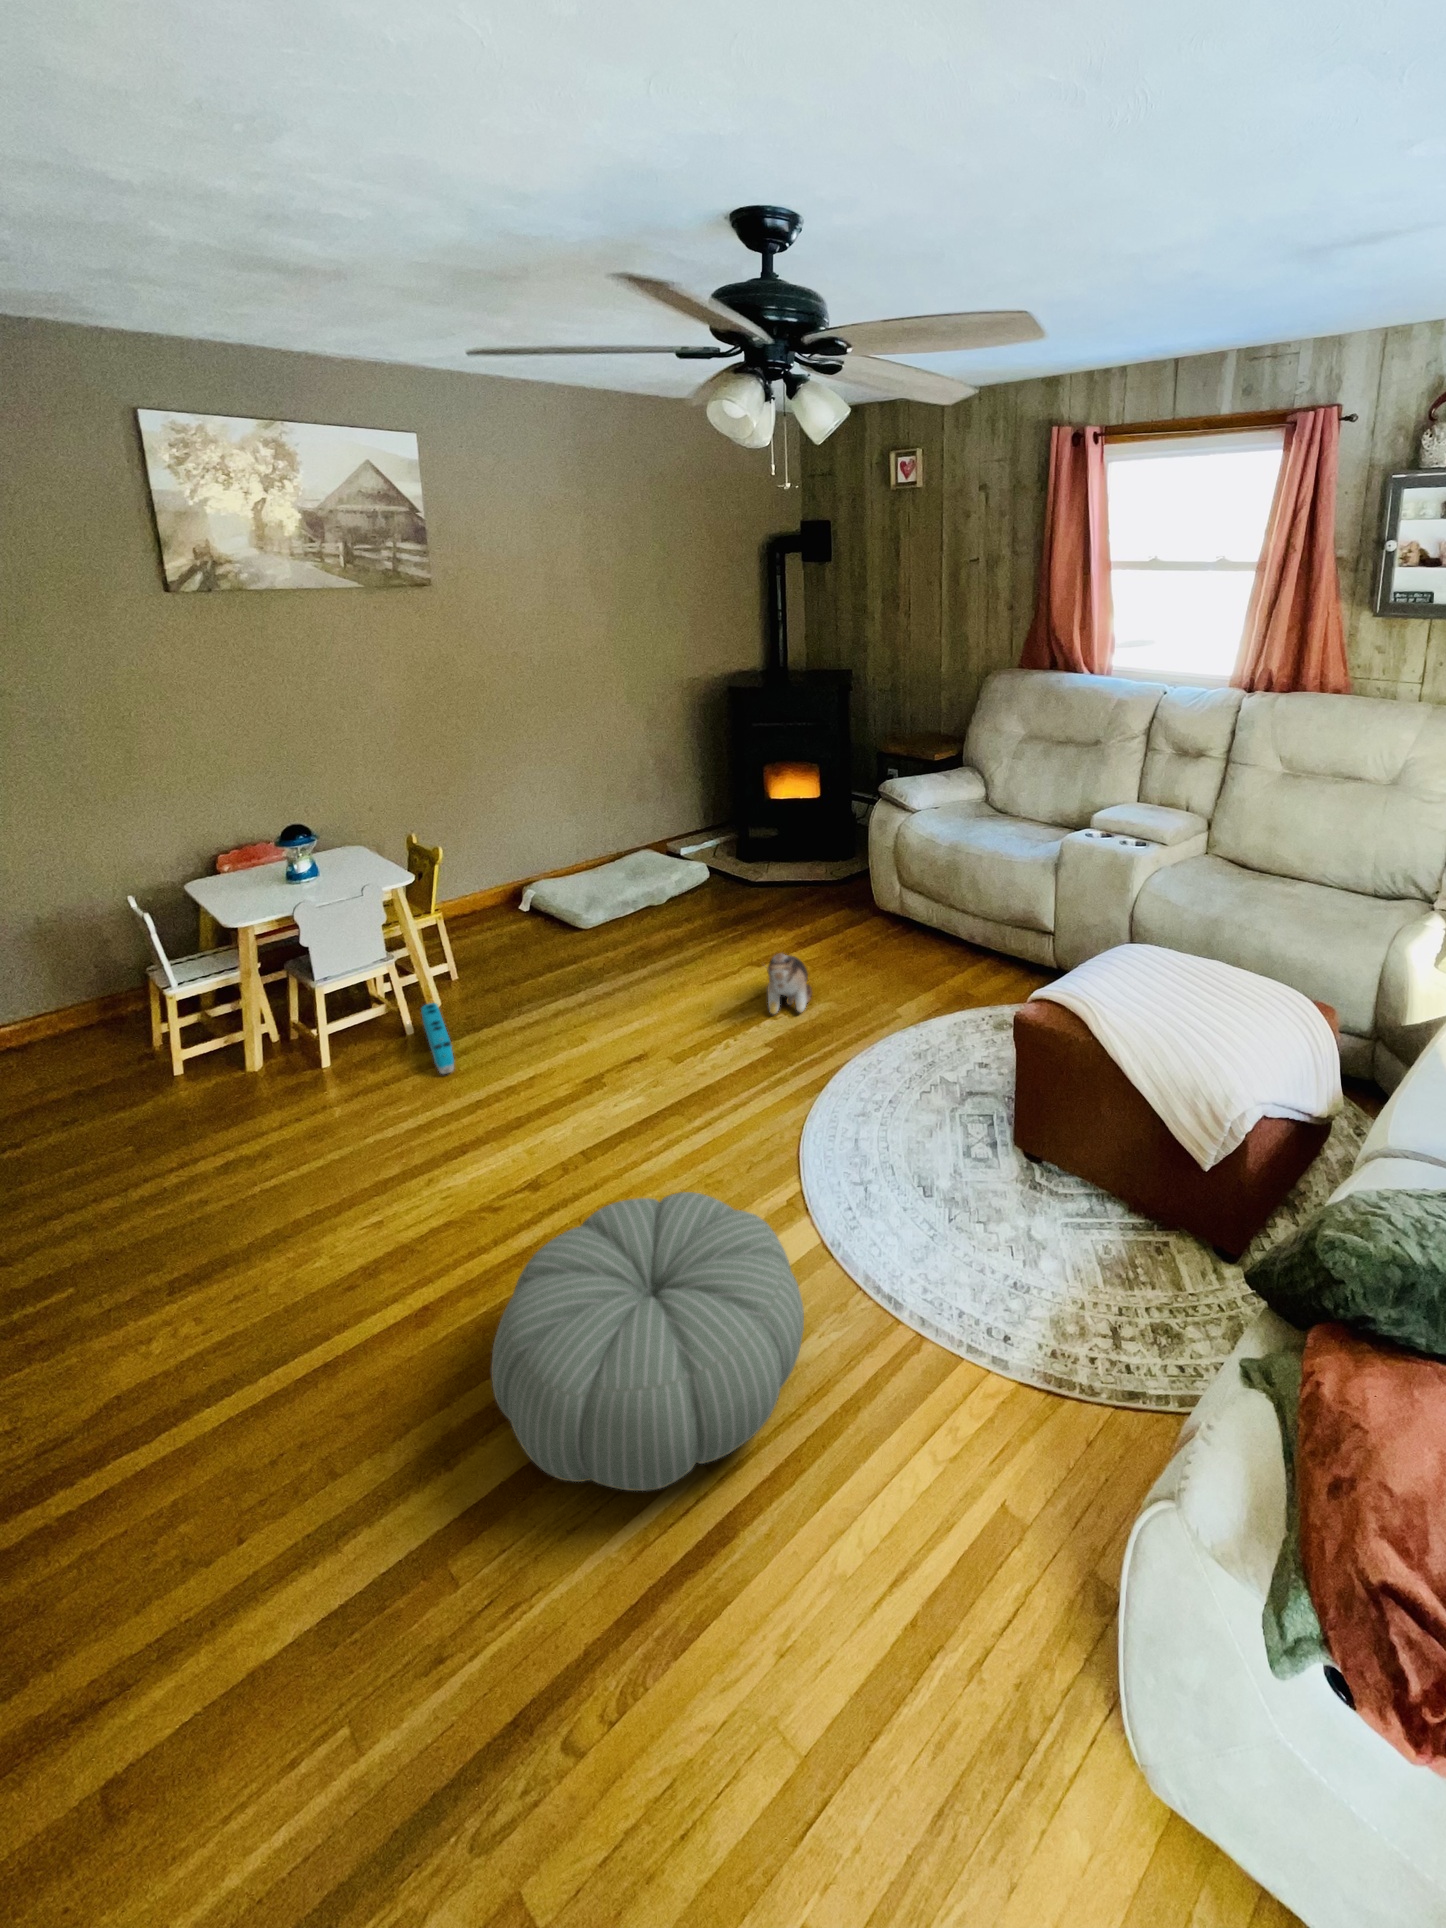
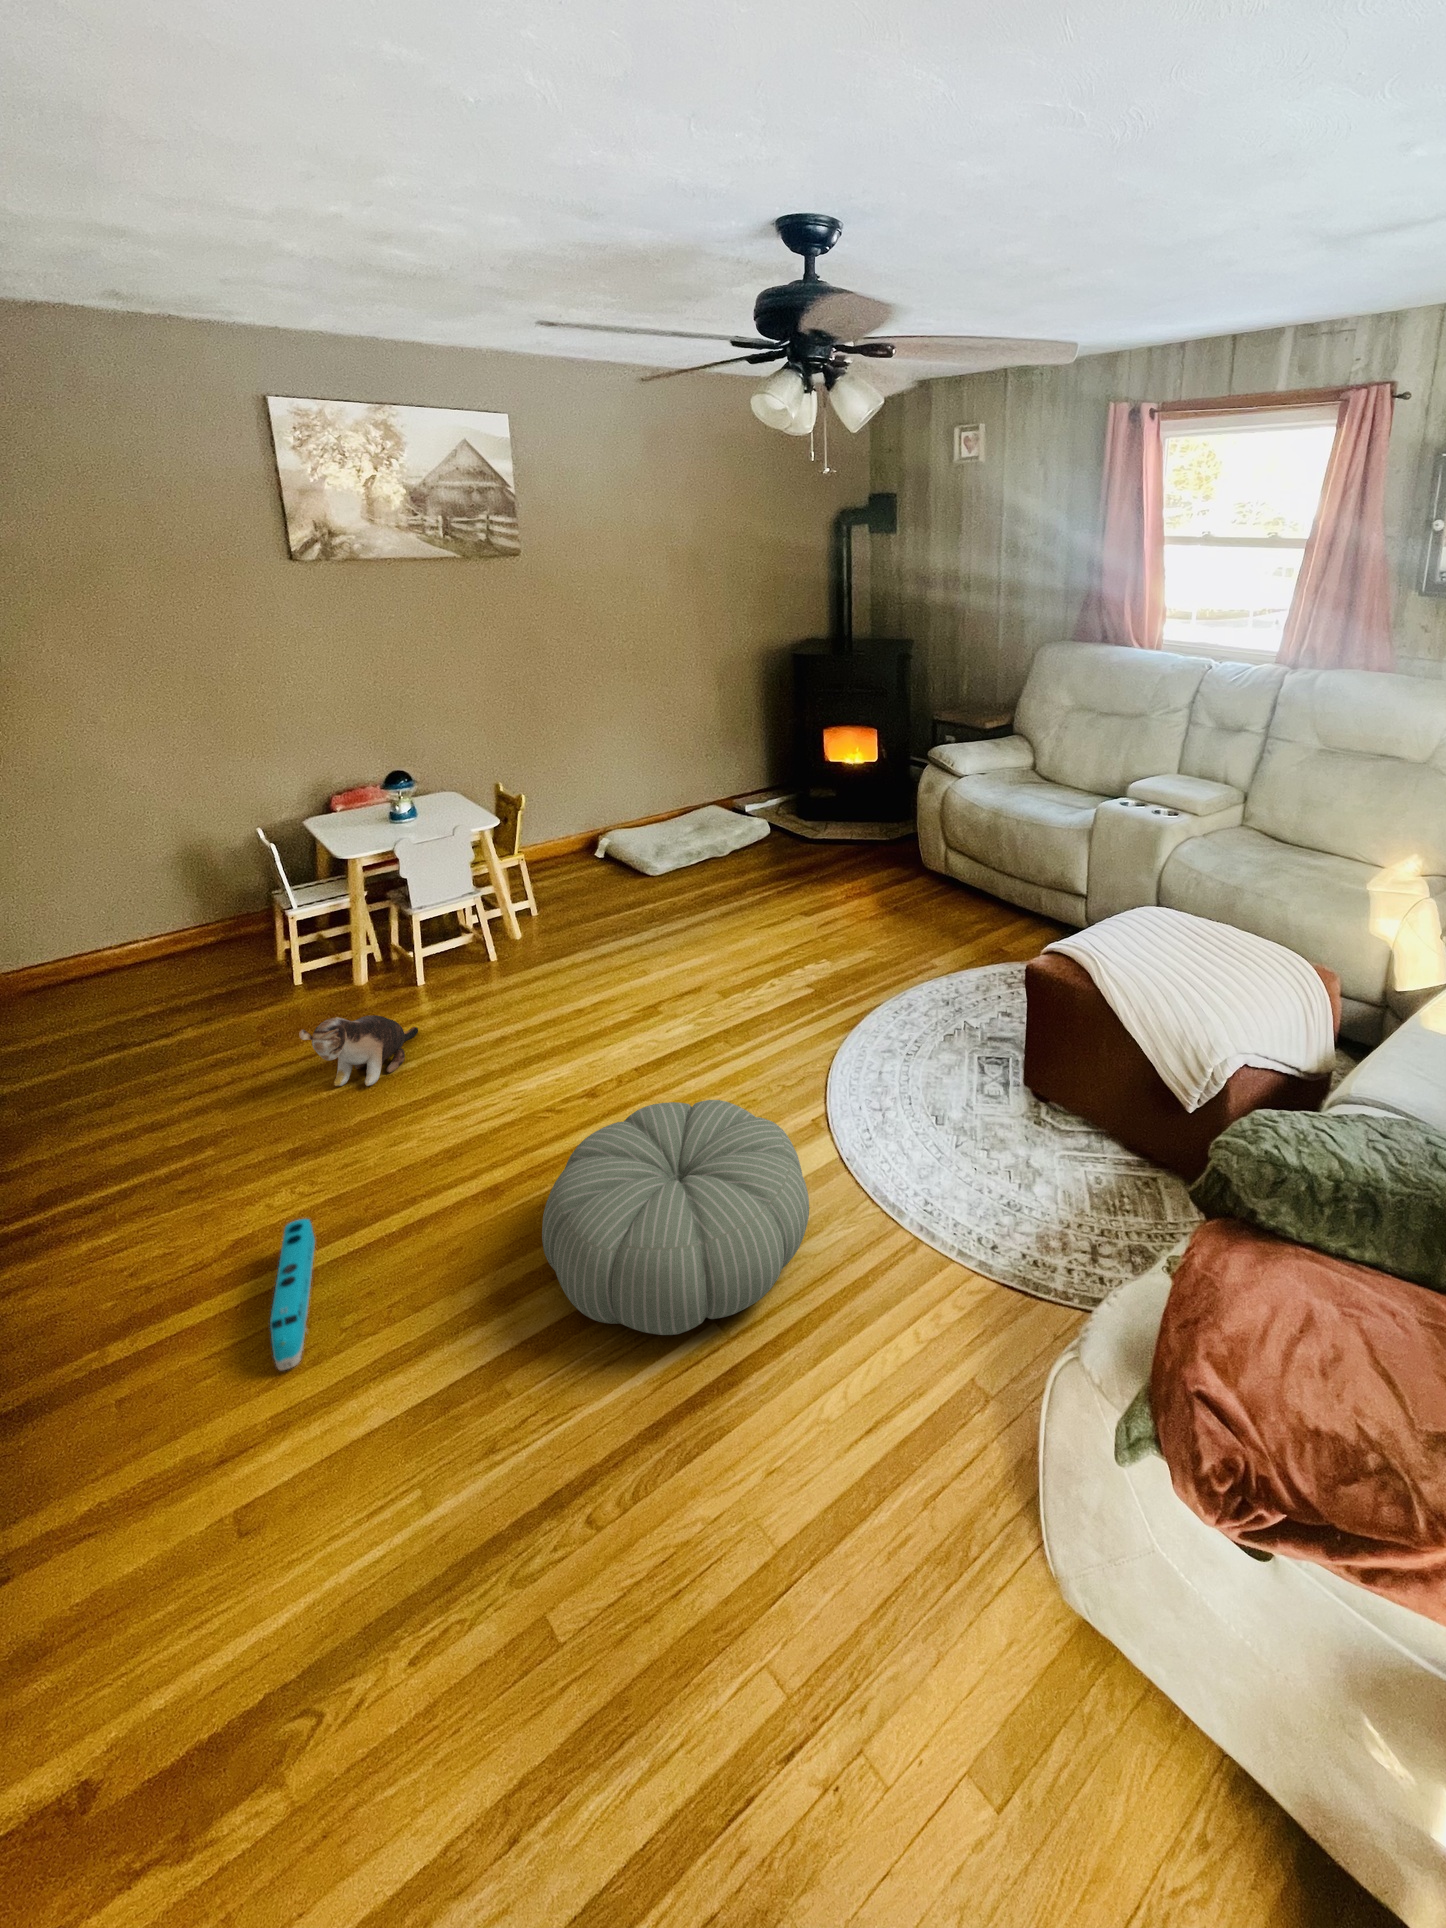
plush toy: present [767,953,812,1014] -> present [299,1015,418,1086]
toy train: present [421,1003,454,1074] -> present [270,1219,315,1370]

